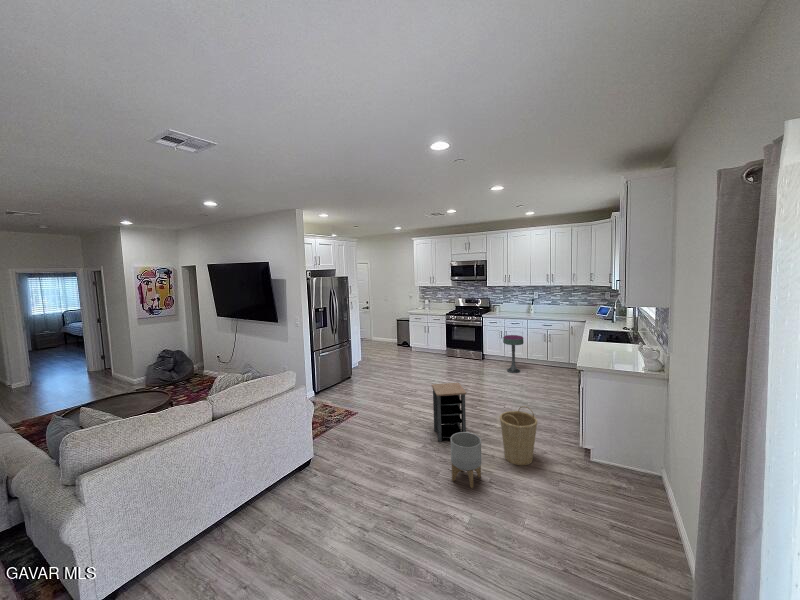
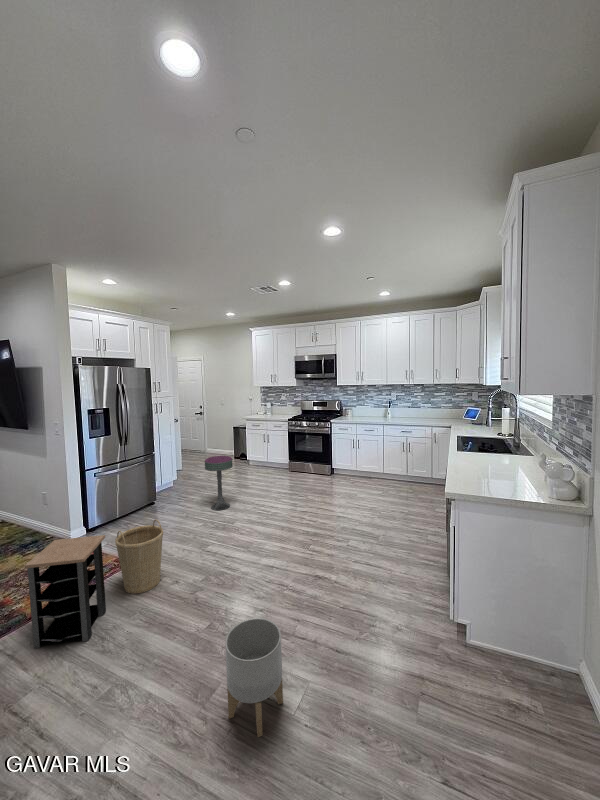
bar stool: present [503,335,524,373] -> present [205,456,233,510]
side table: present [432,383,466,442] -> present [25,535,106,649]
basket: present [500,406,537,466] -> present [115,519,163,594]

